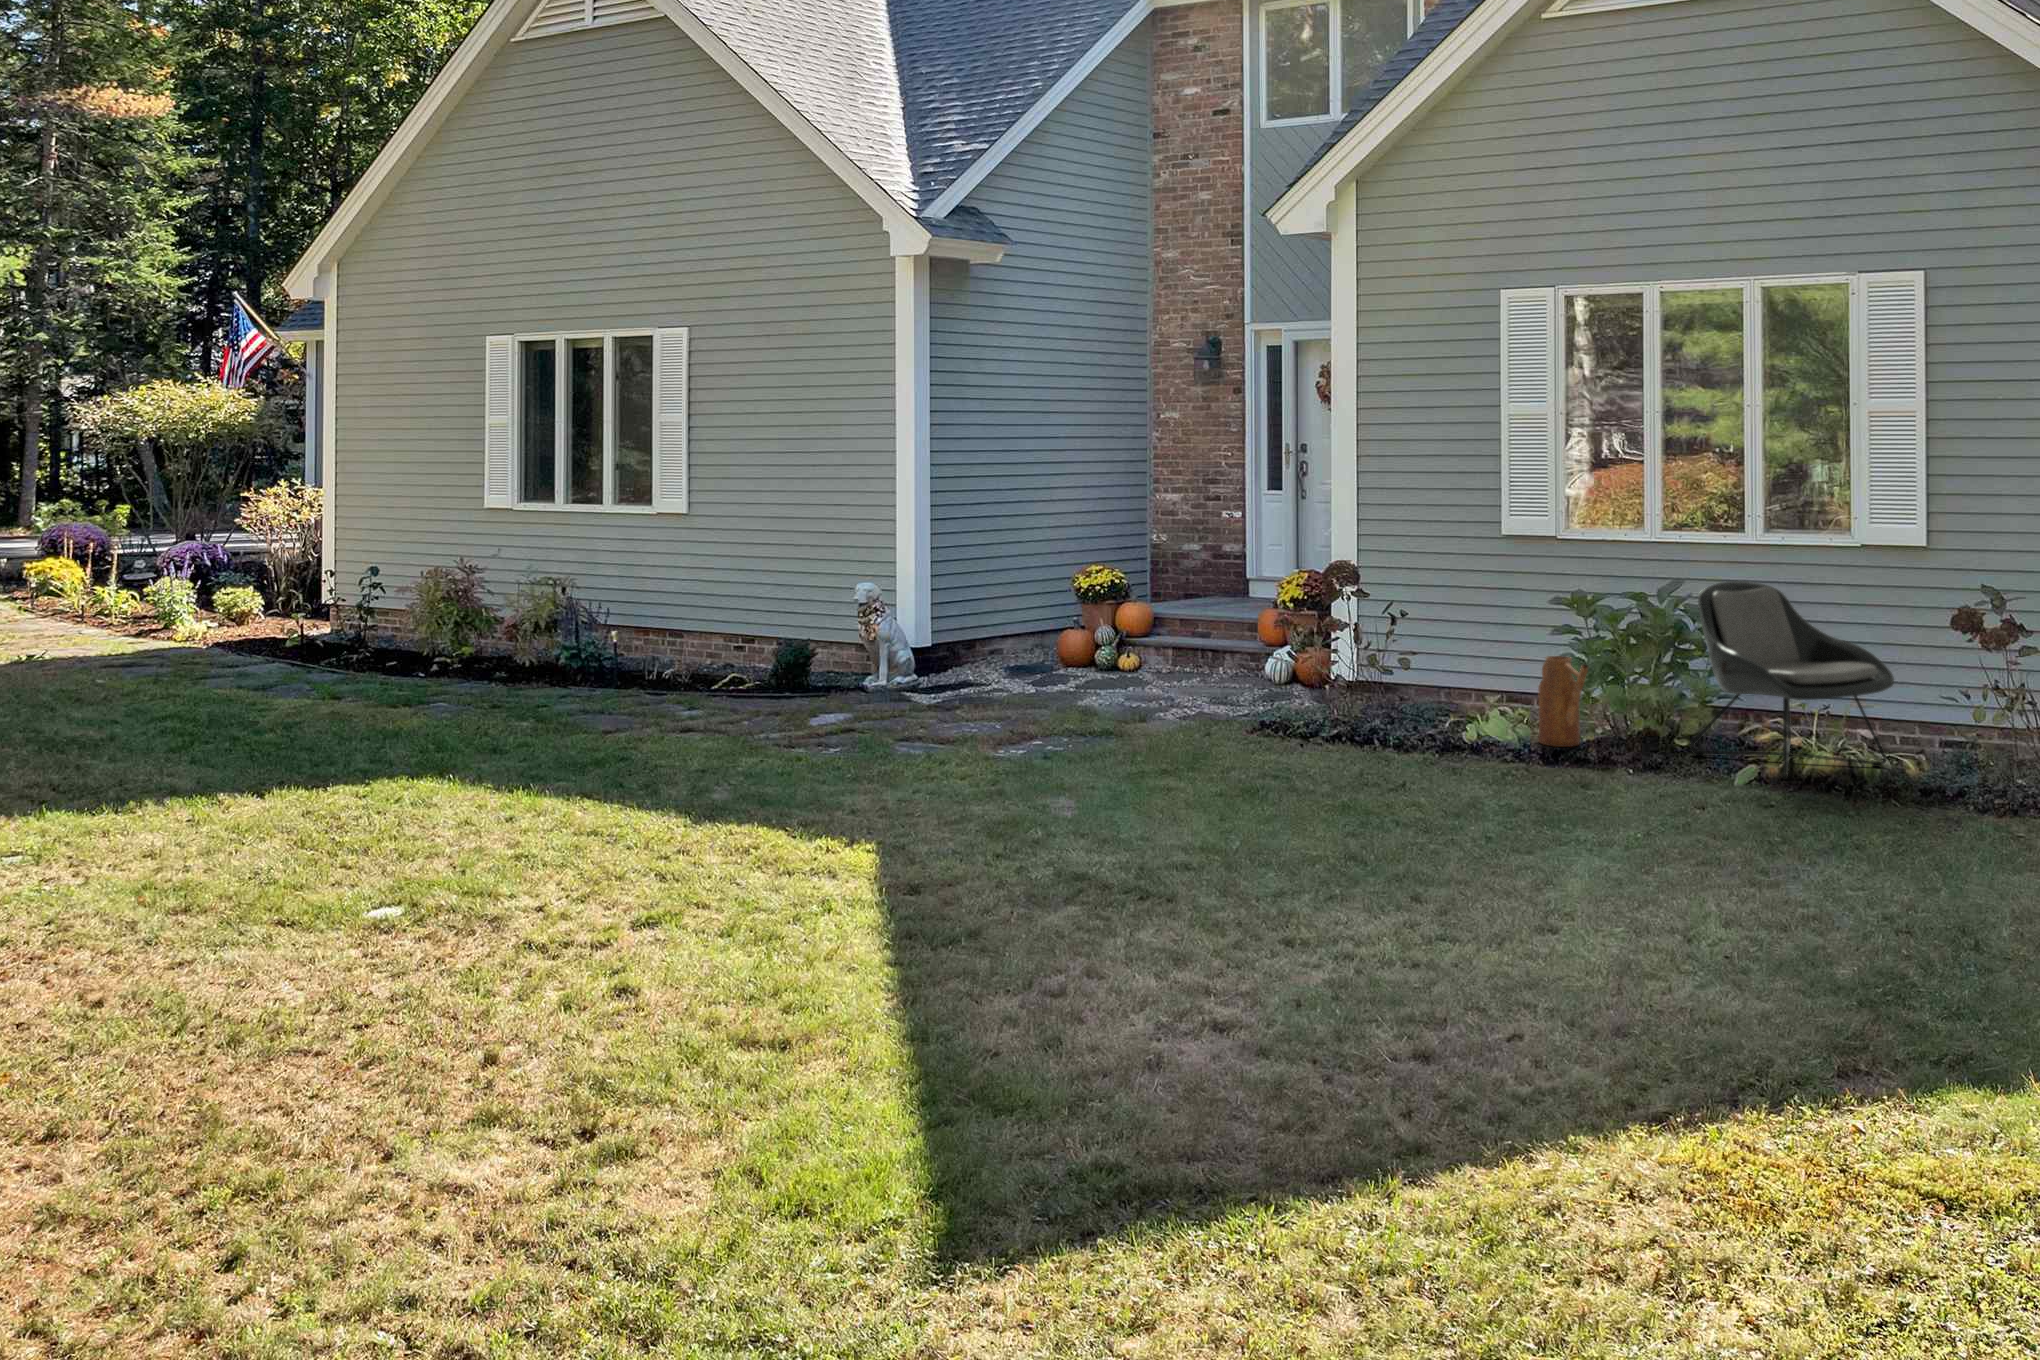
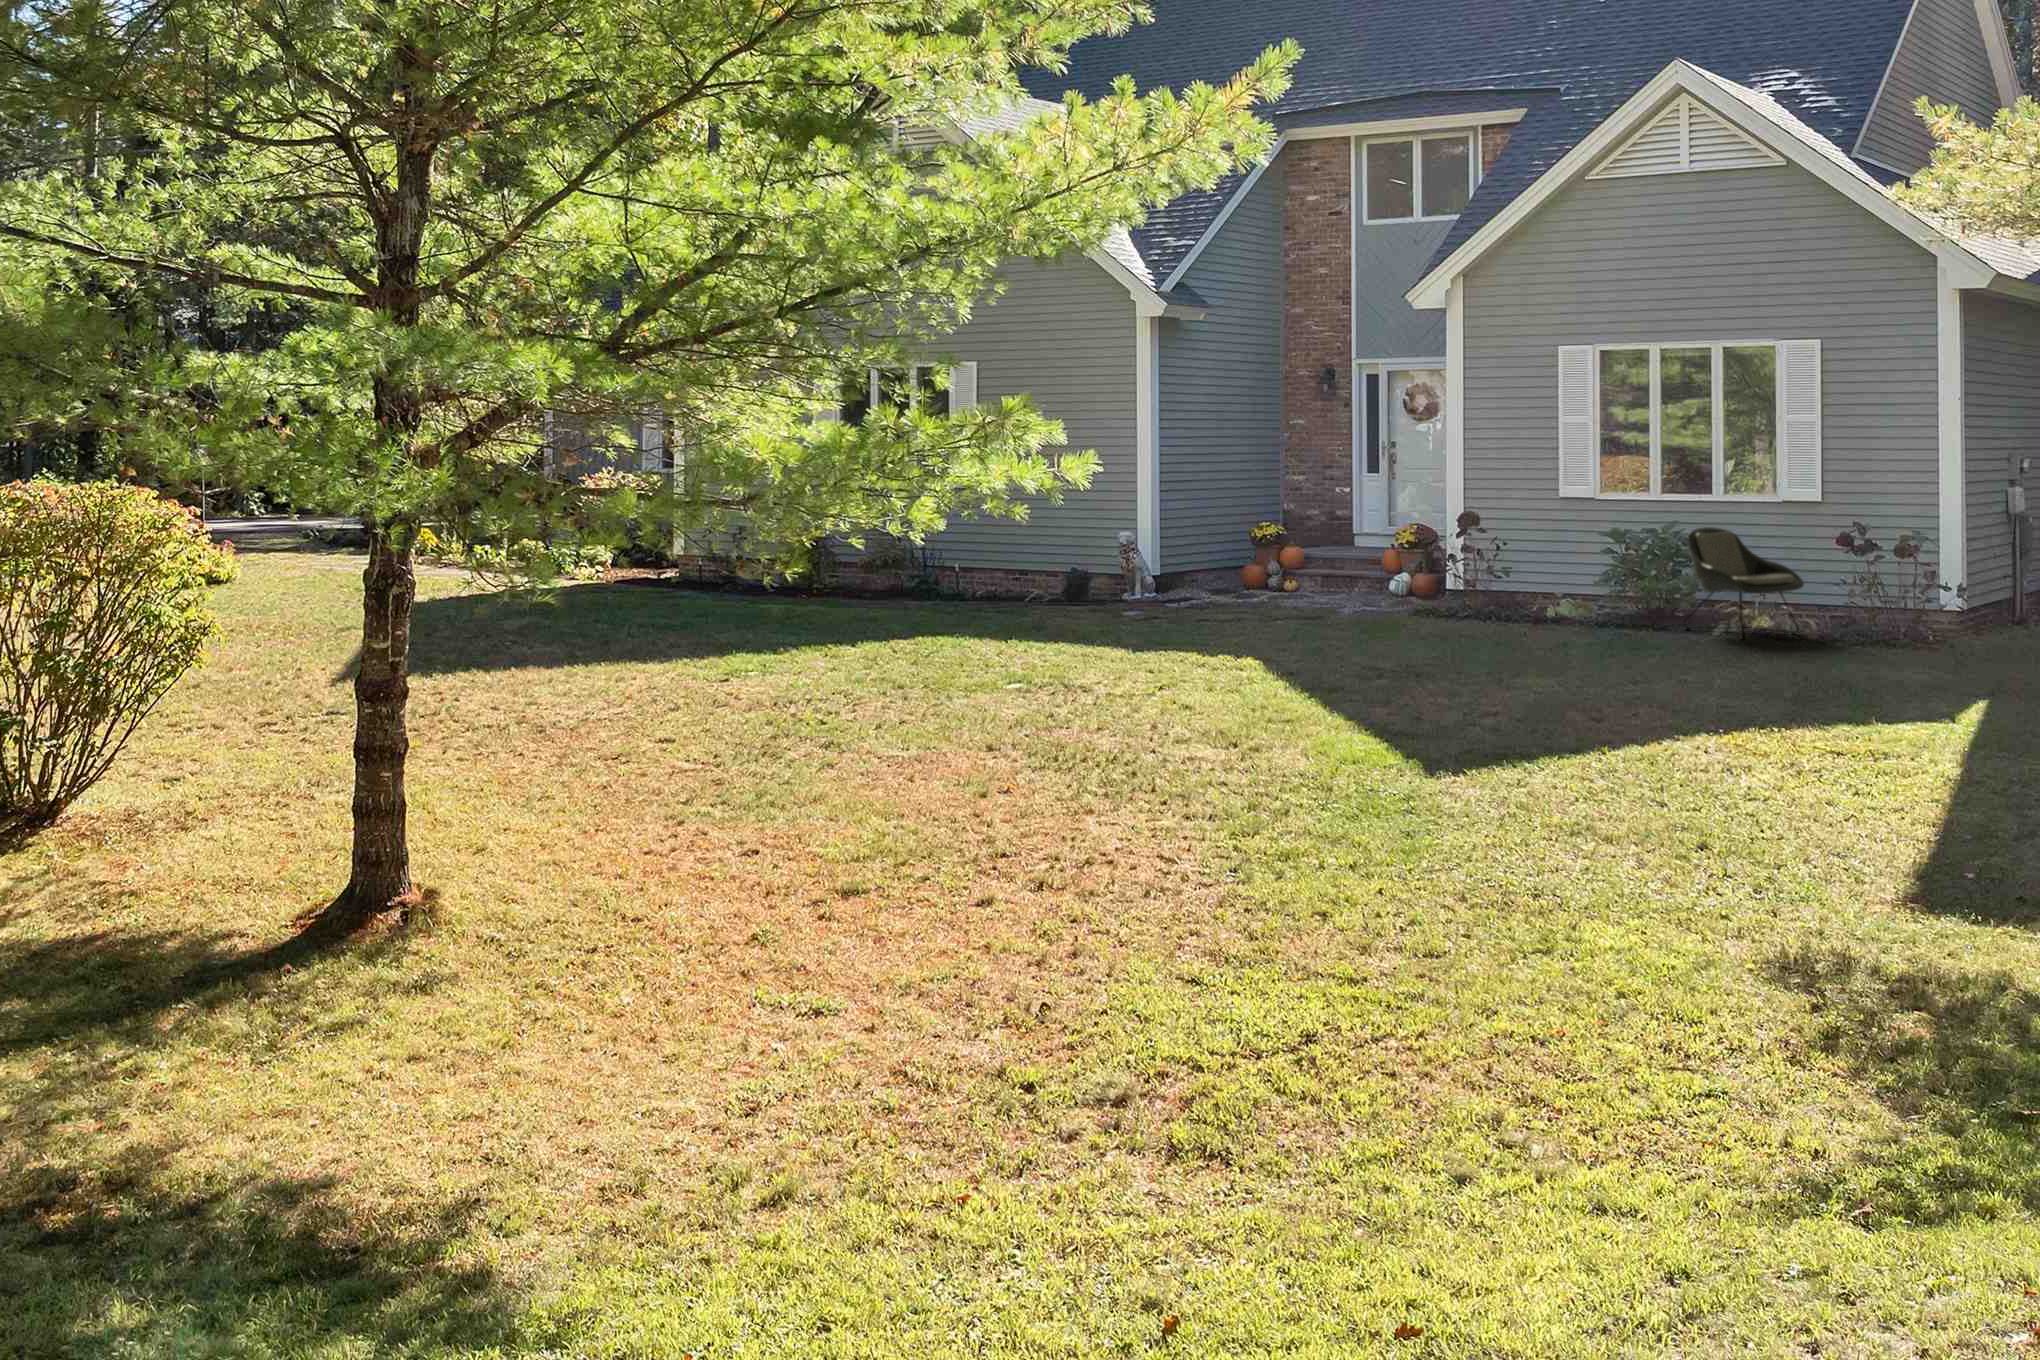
watering can: present [1538,656,1588,747] -> none [1589,572,1623,626]

